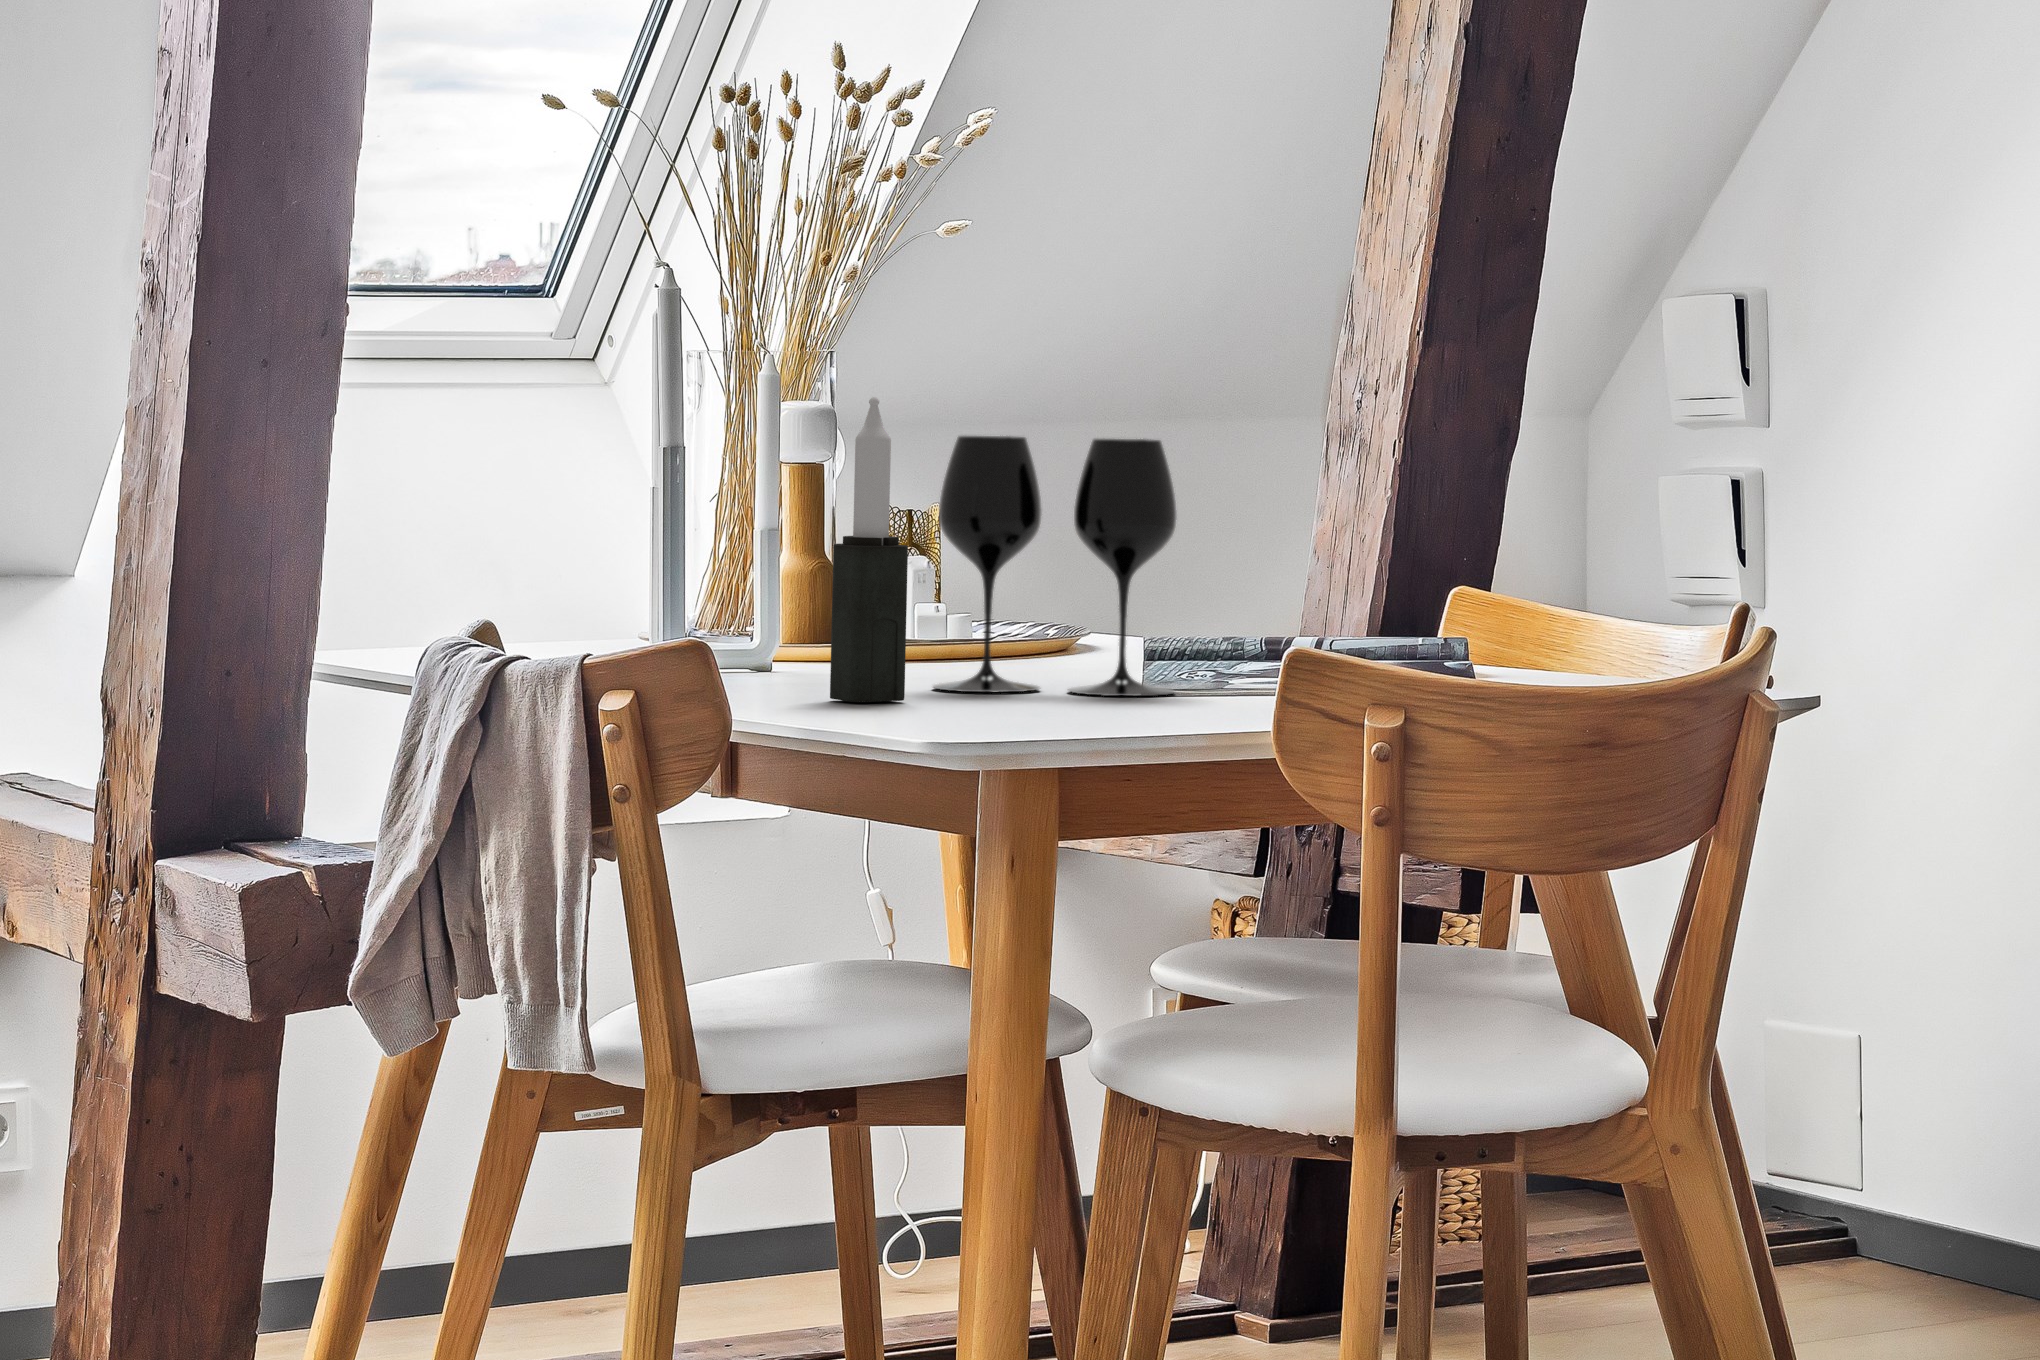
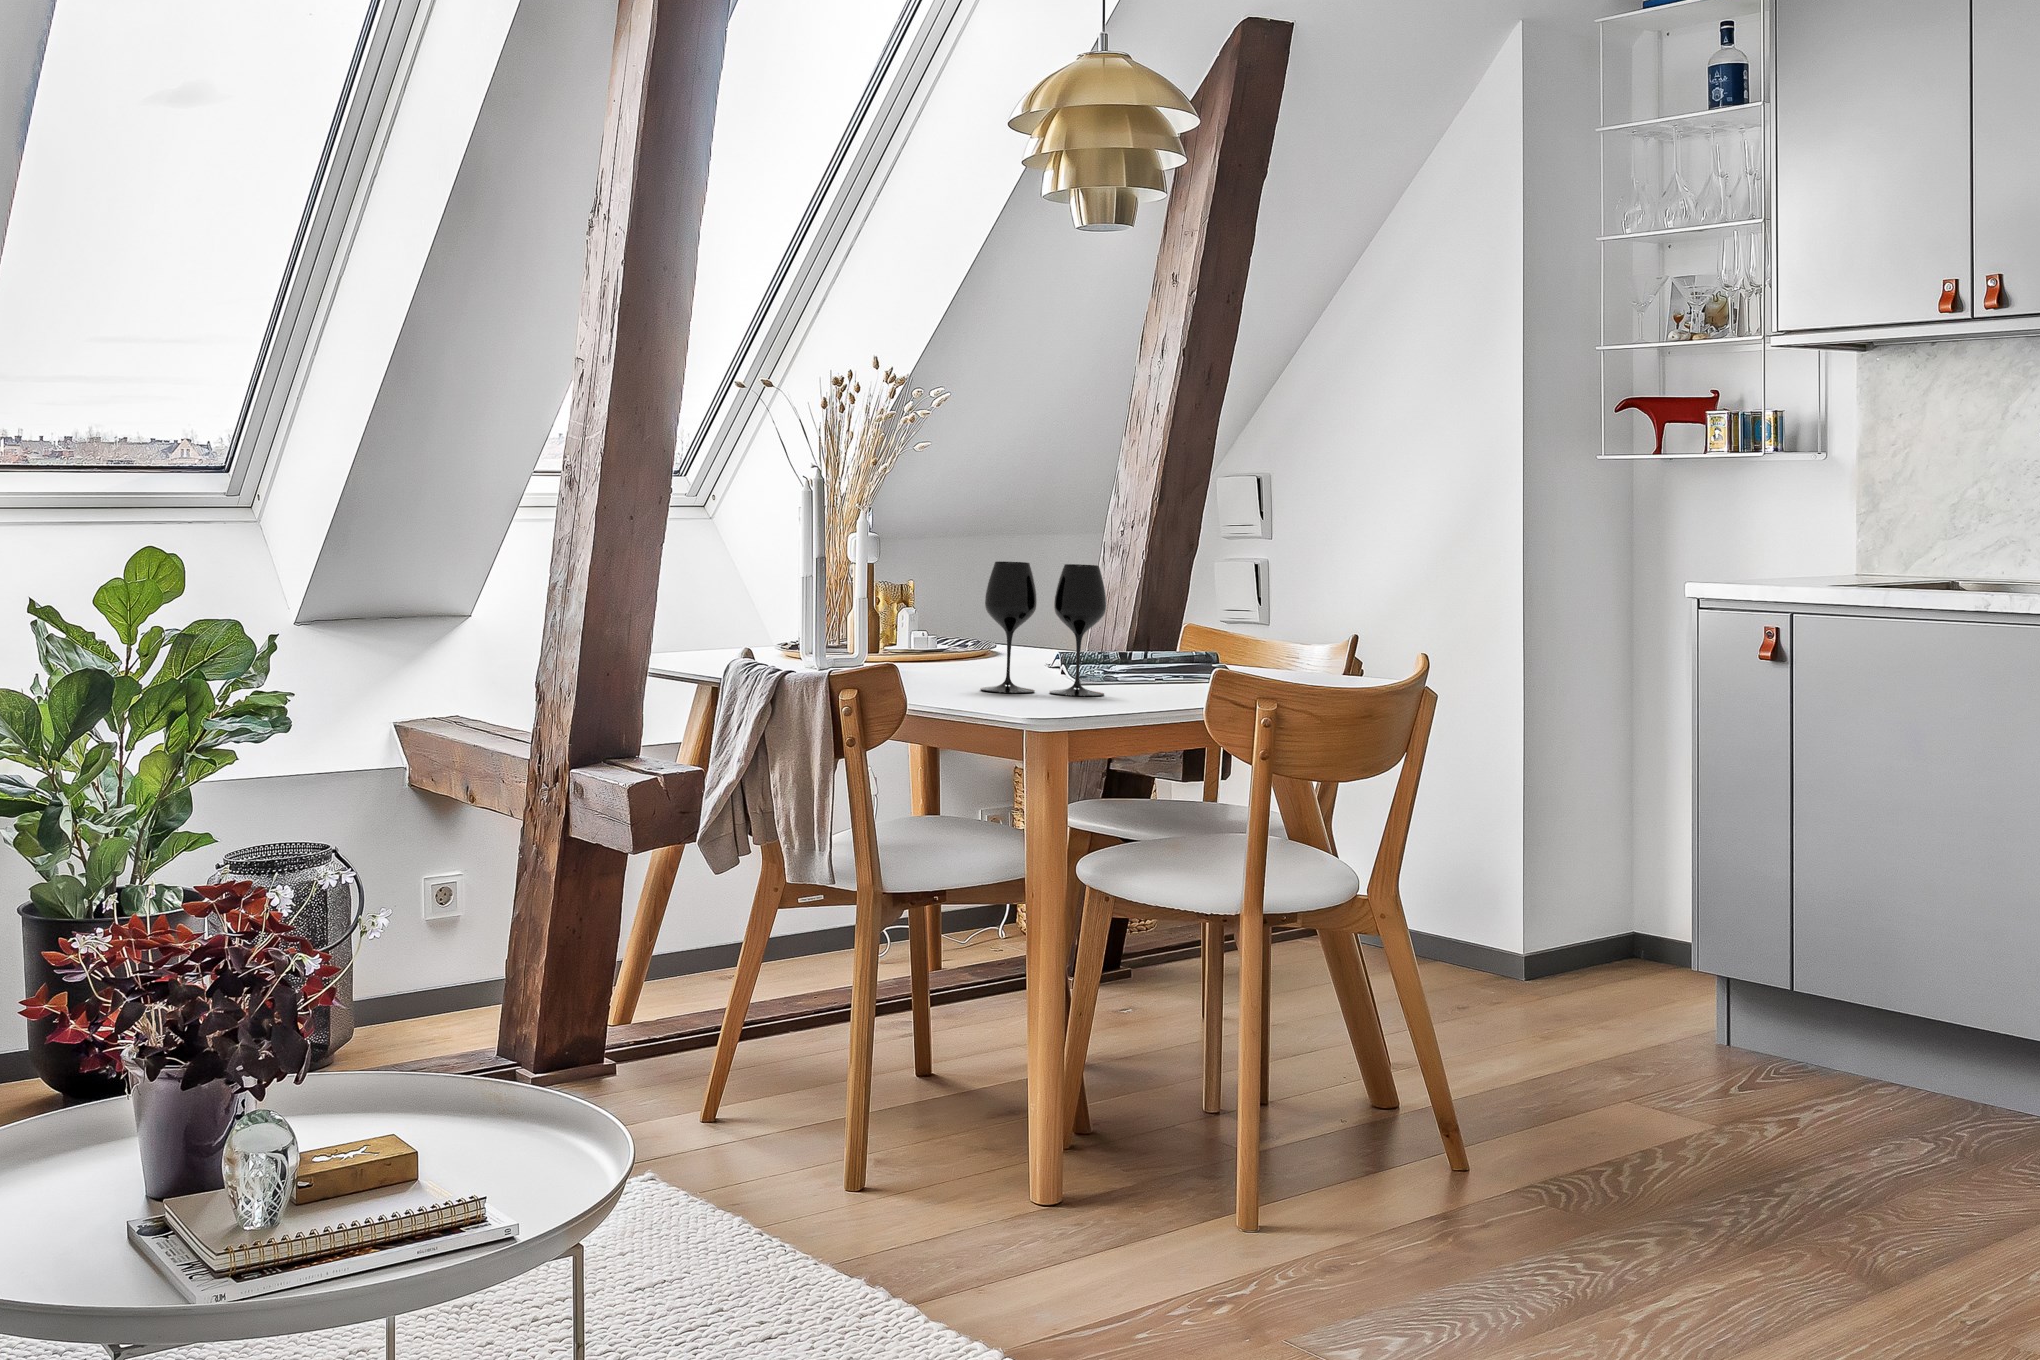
candle: present [830,397,908,702] -> none [939,544,979,698]

